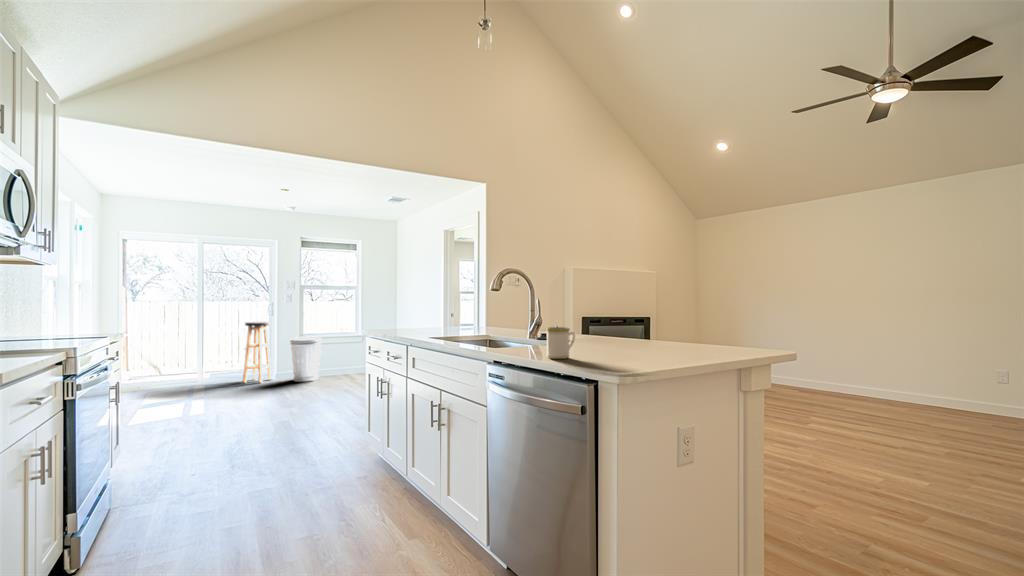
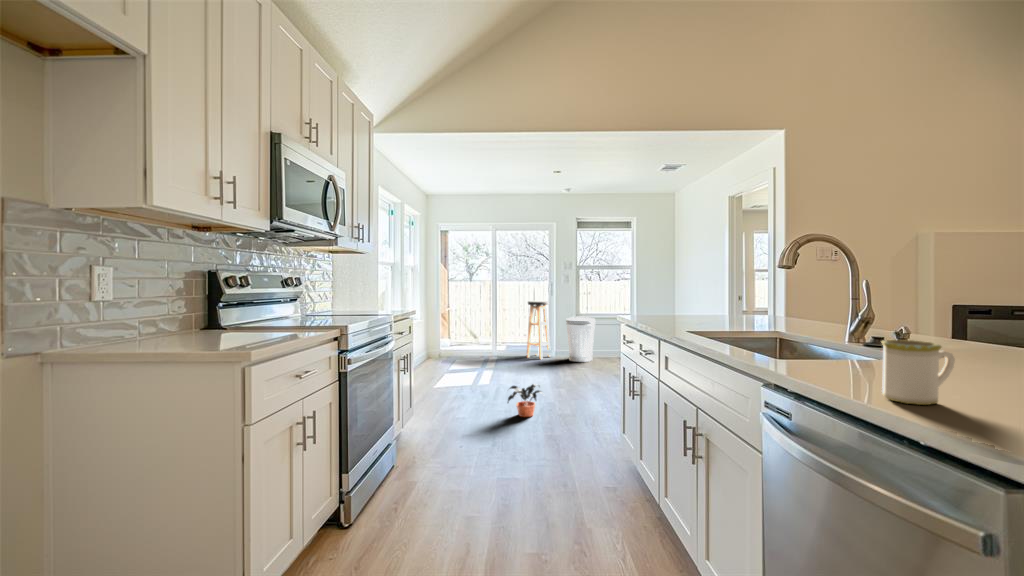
potted plant: none [238,403,281,438] -> present [508,384,542,417]

